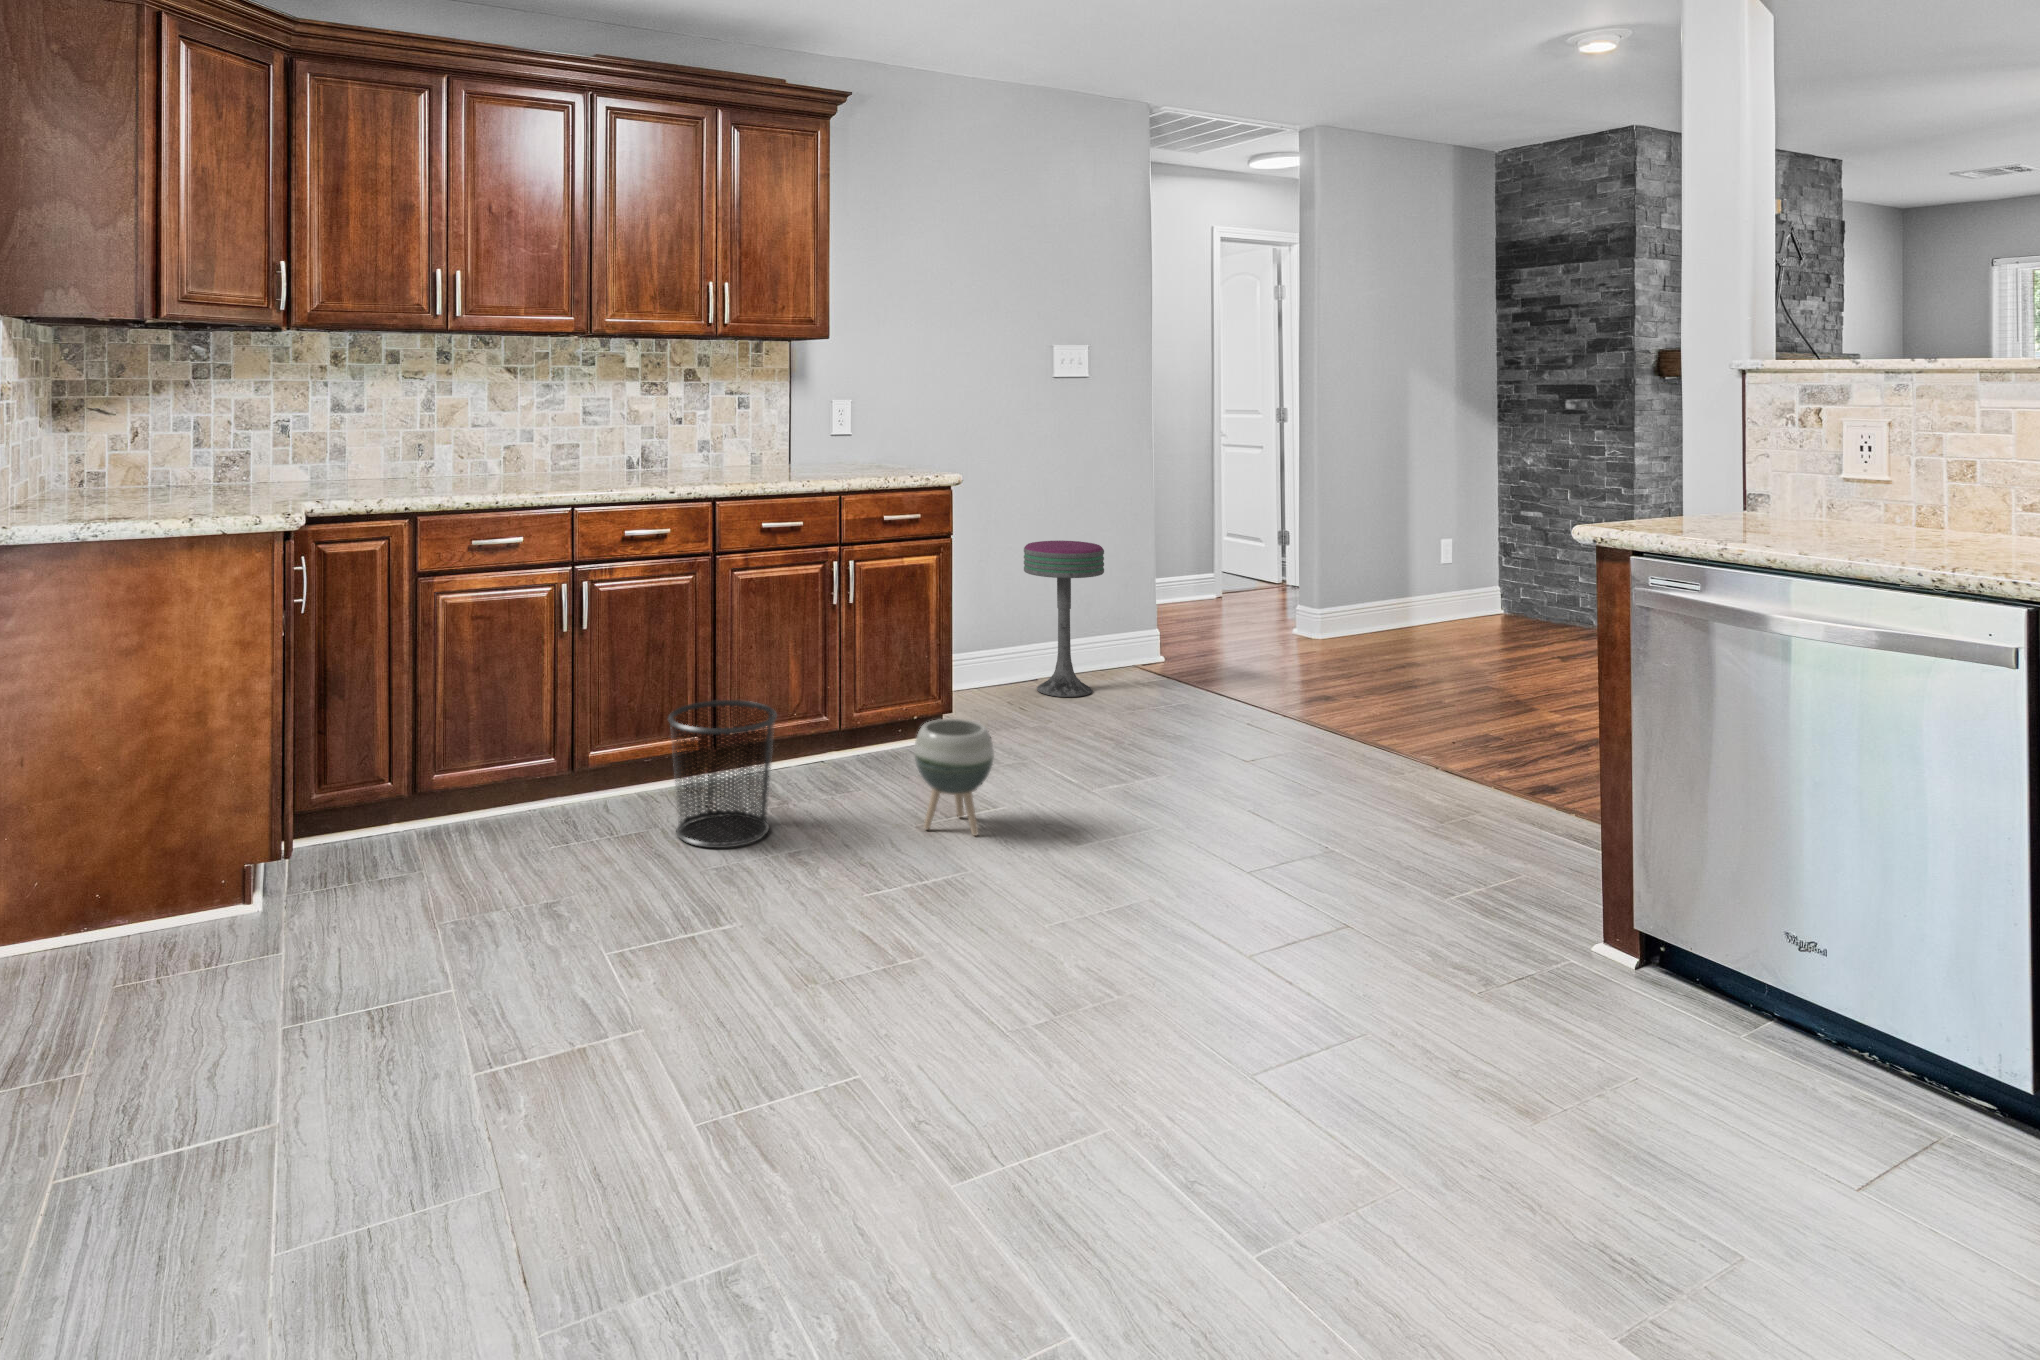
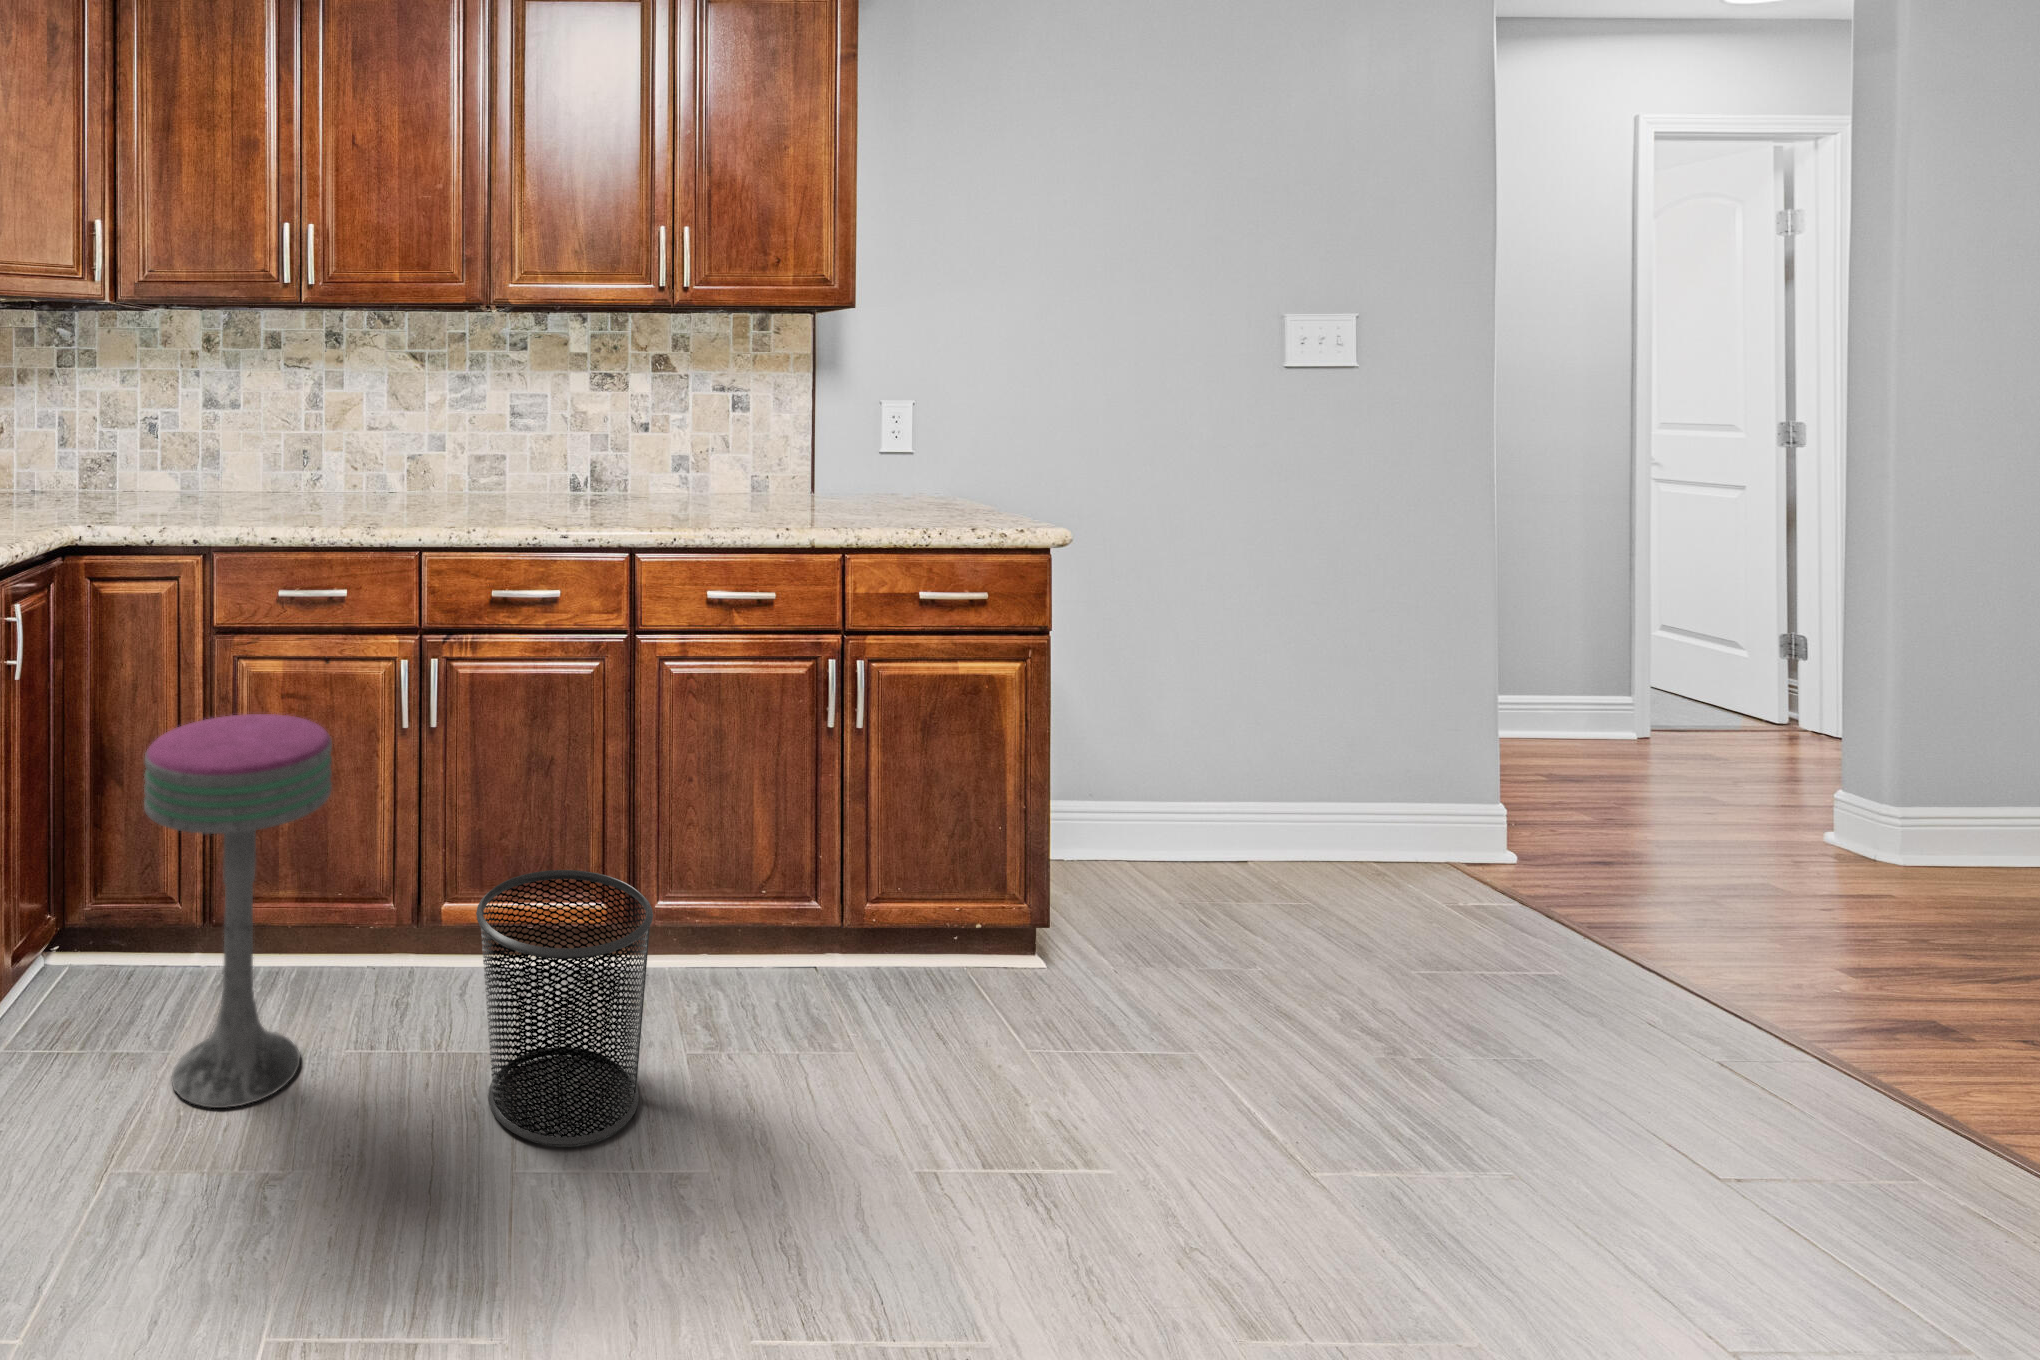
bar stool: present [1024,541,1104,697] -> present [144,714,332,1108]
planter: present [914,719,994,835] -> none [882,996,1042,1265]

